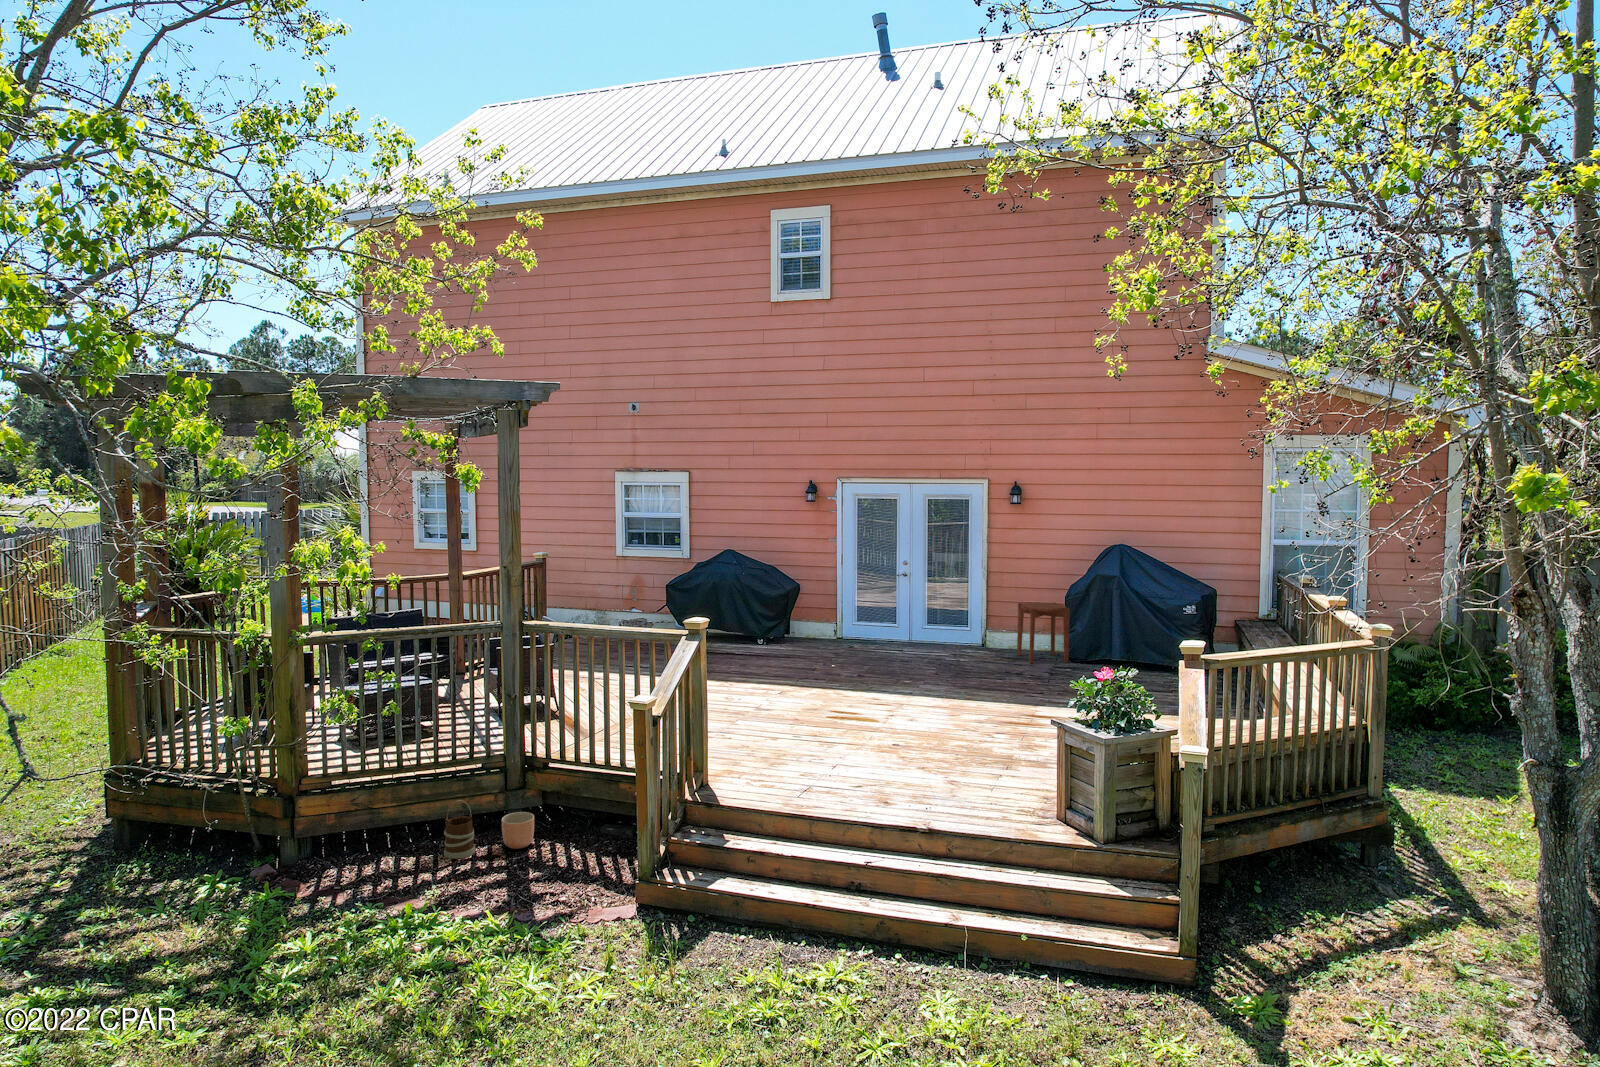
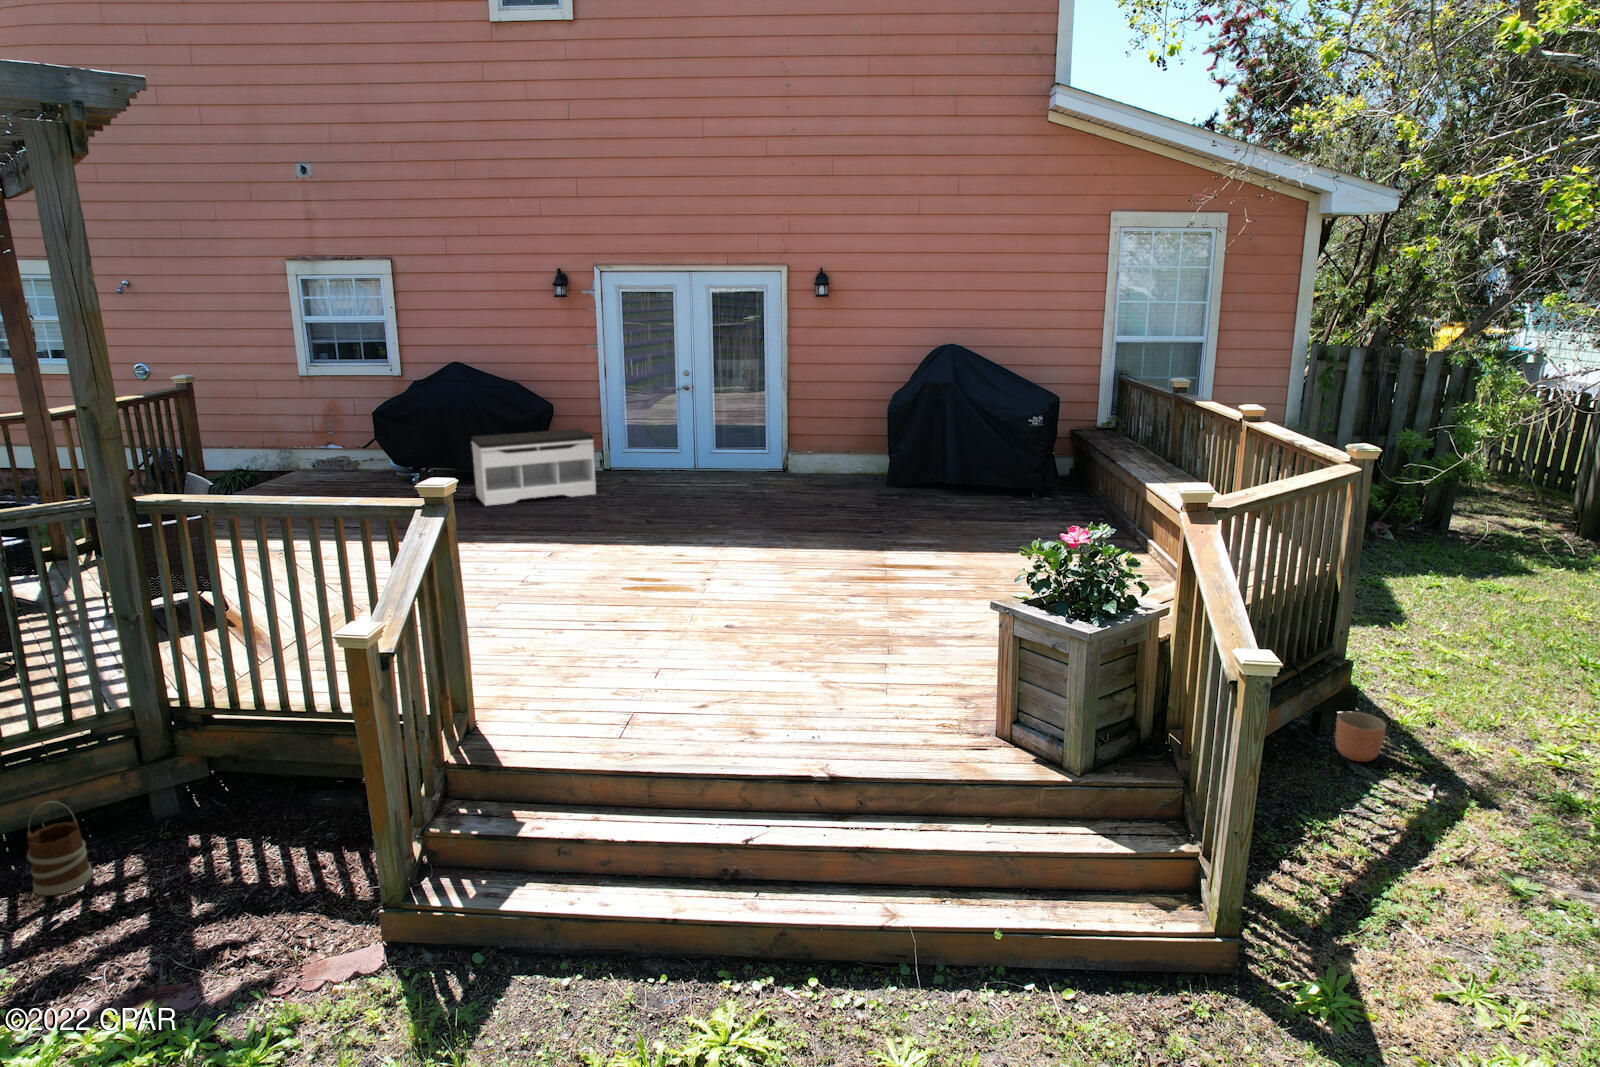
bench: none [726,598,814,652] -> present [471,428,596,506]
side table: present [1017,602,1070,664] -> none [855,422,921,499]
planter: present [502,812,534,849] -> present [1335,711,1386,762]

